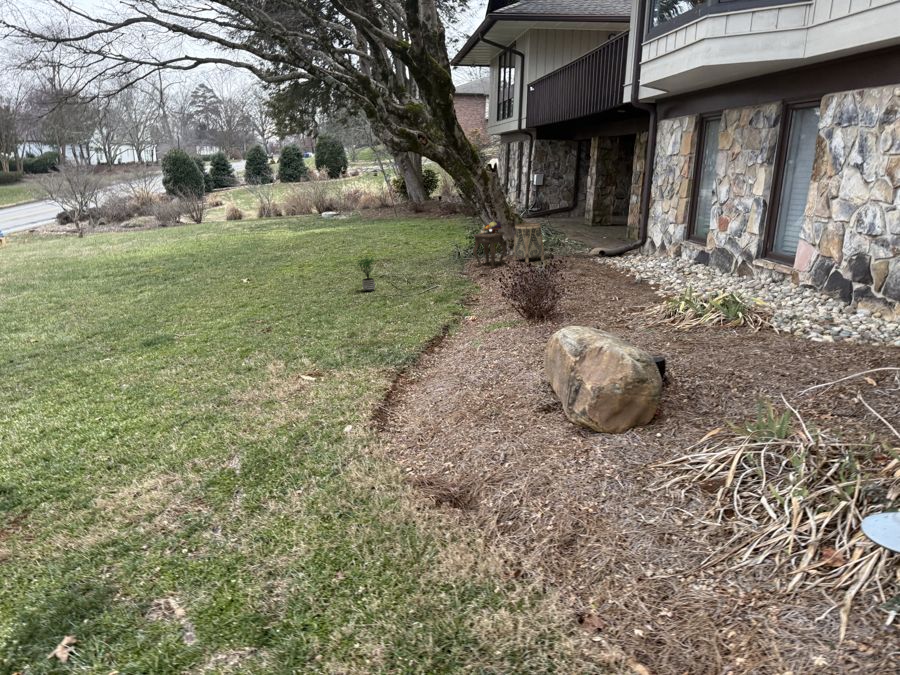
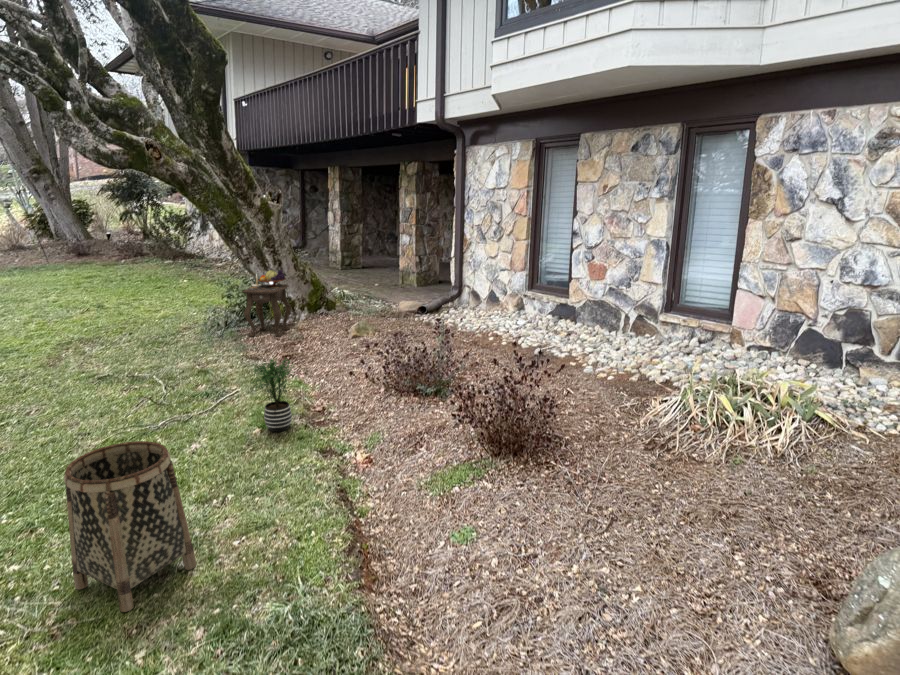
basket: present [514,223,544,263] -> present [64,441,196,612]
potted plant: present [357,257,375,292] -> present [251,358,297,432]

